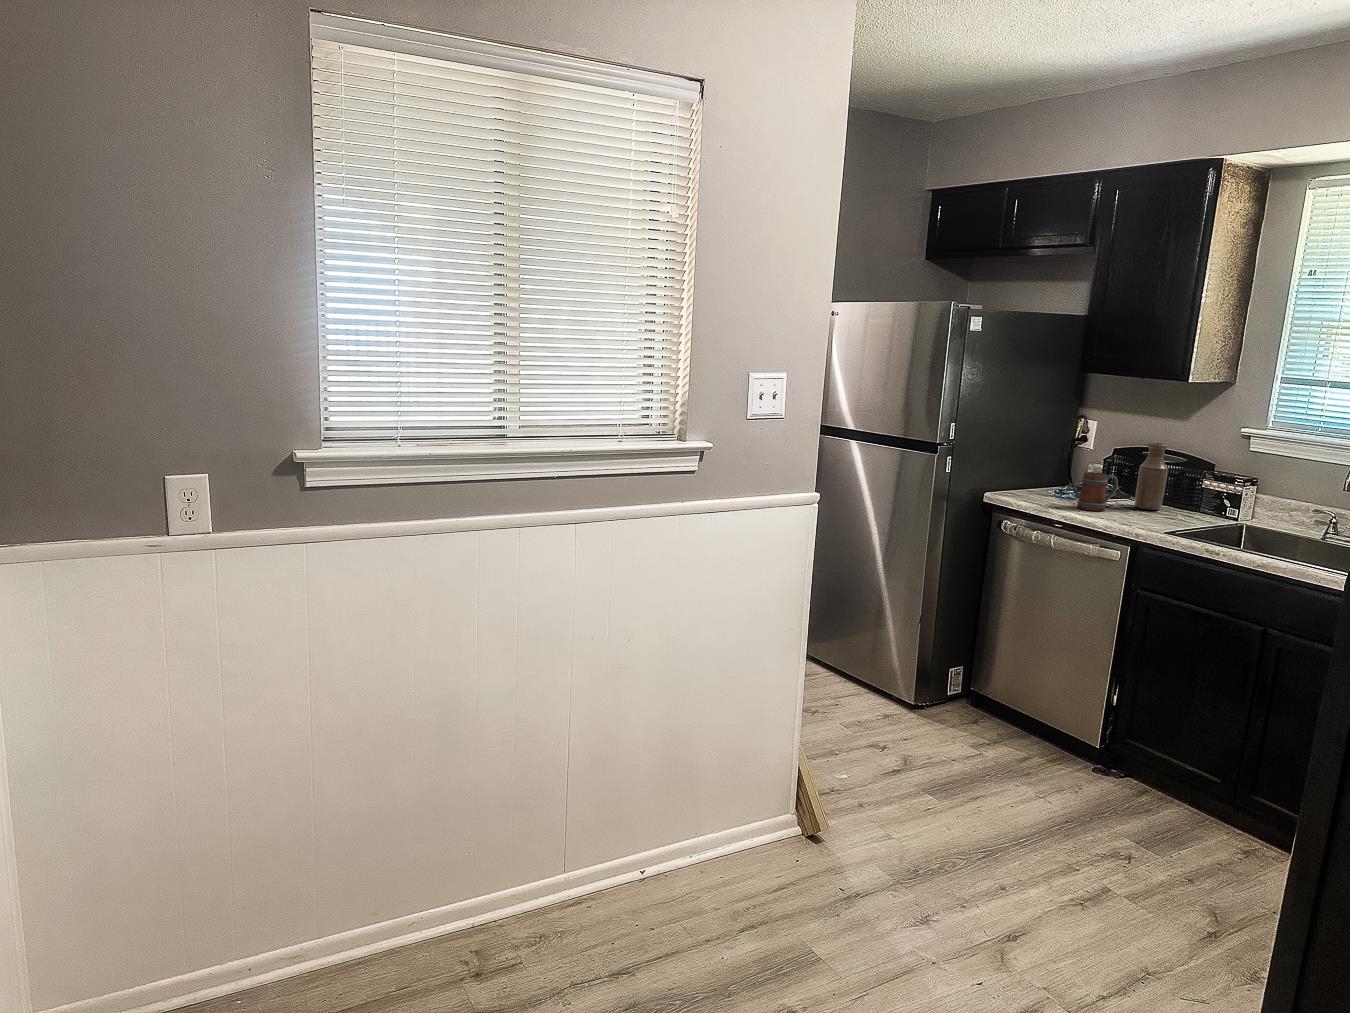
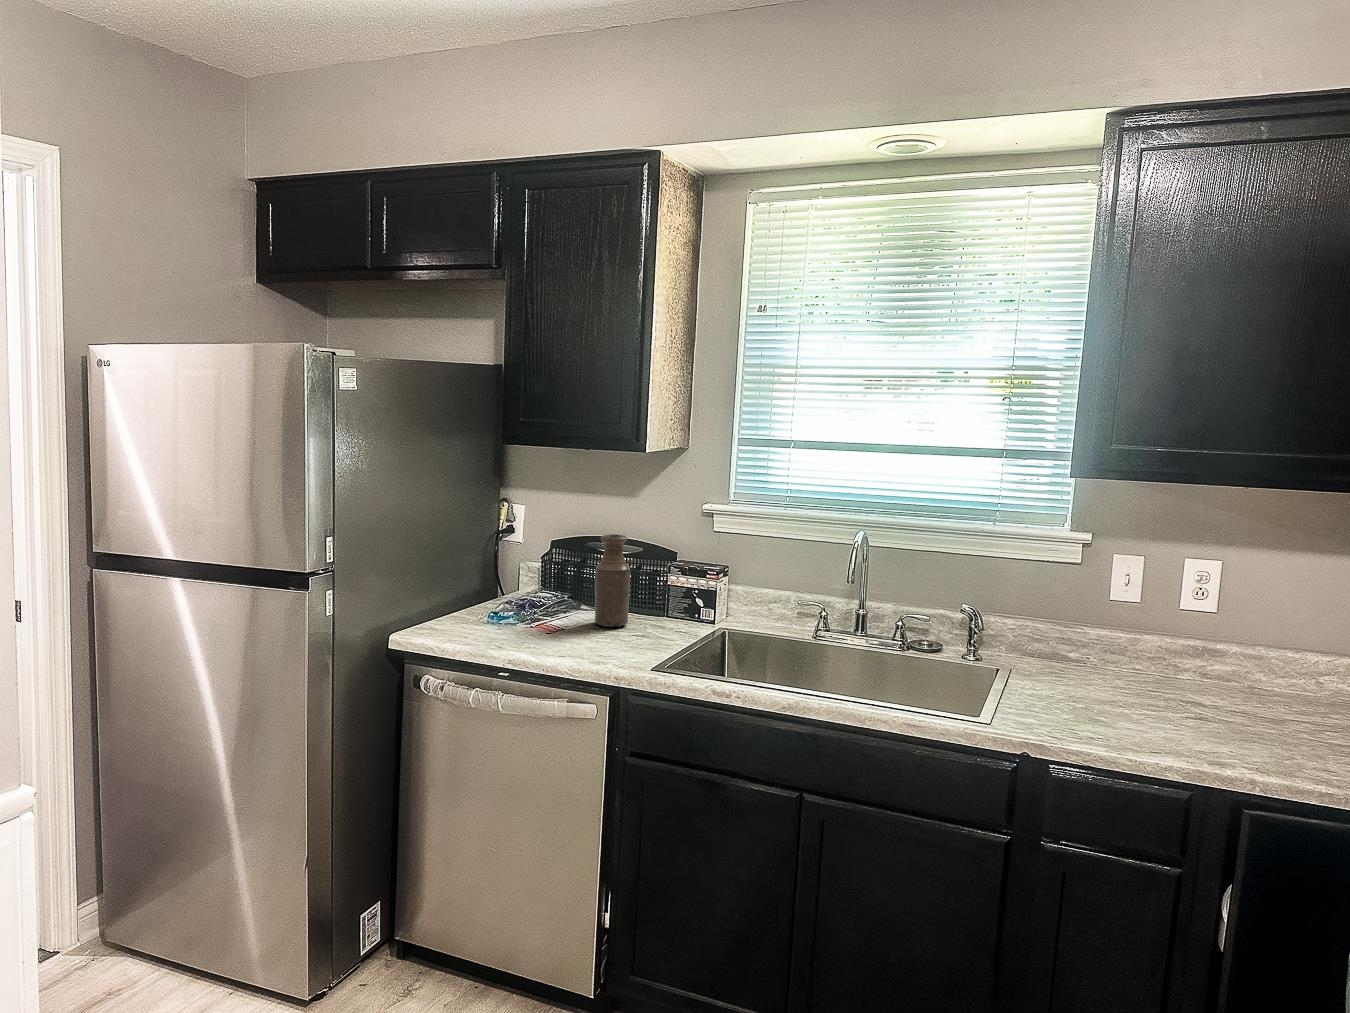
mug: present [1077,472,1118,511] -> none [526,587,574,644]

